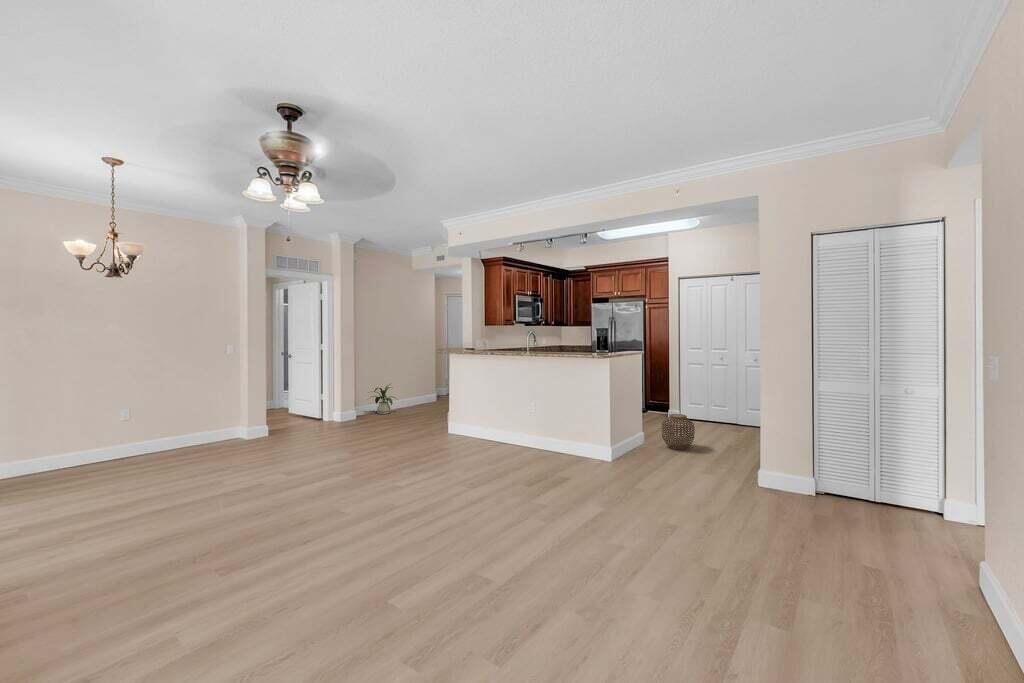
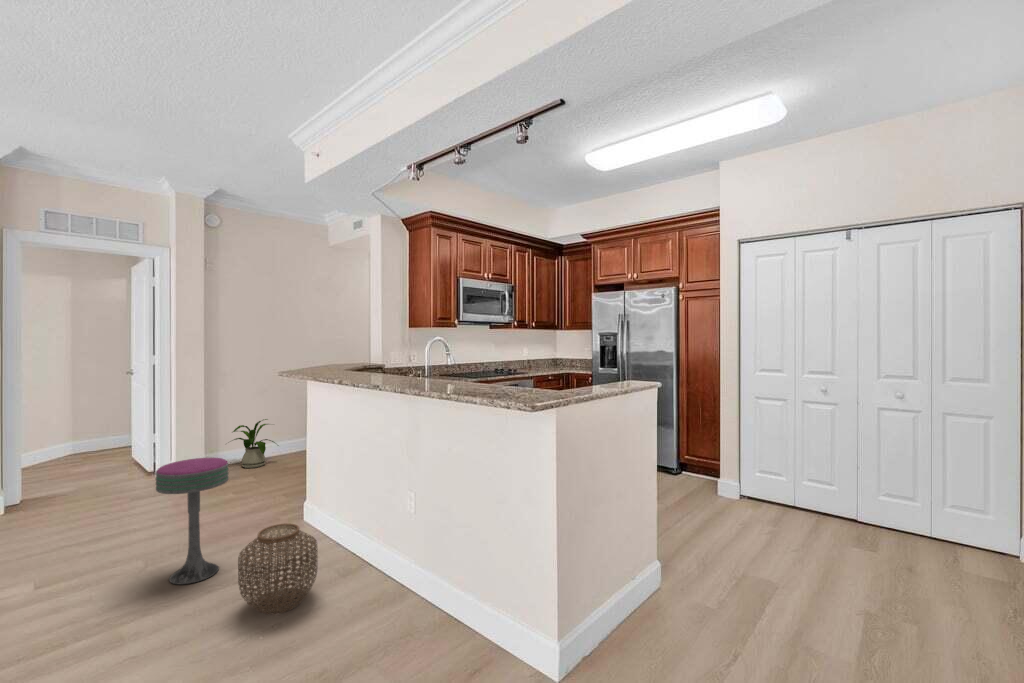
bar stool: none [411,393,441,450] -> present [155,458,229,584]
woven basket: present [662,414,695,449] -> present [238,524,318,614]

